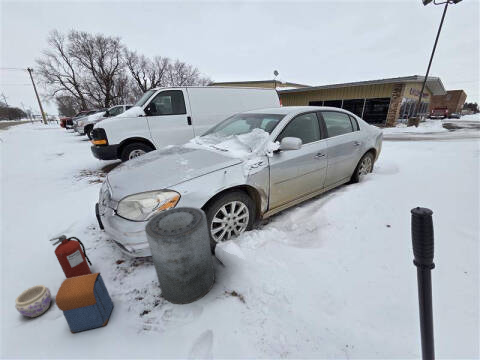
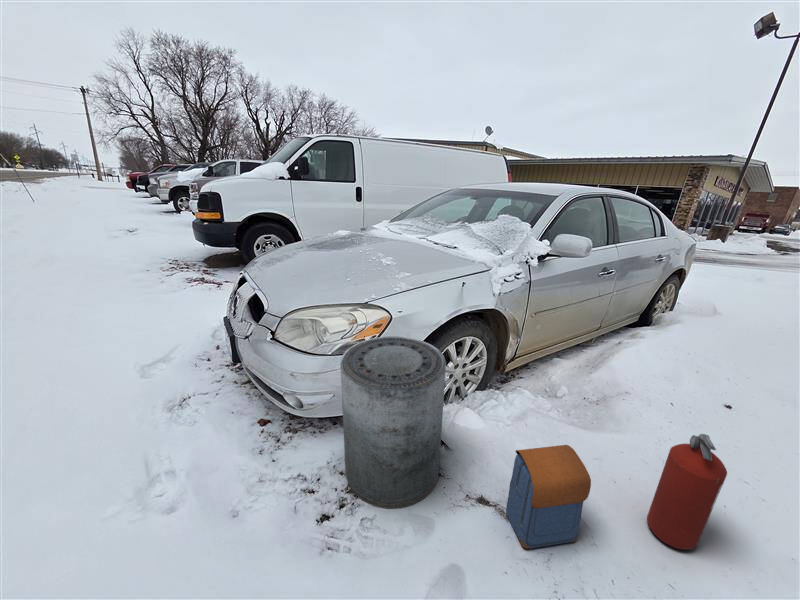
fire extinguisher: present [50,235,92,278] -> present [647,434,727,549]
backpack: present [55,272,113,332] -> present [506,445,591,549]
planter: present [15,285,51,317] -> none [100,449,156,506]

